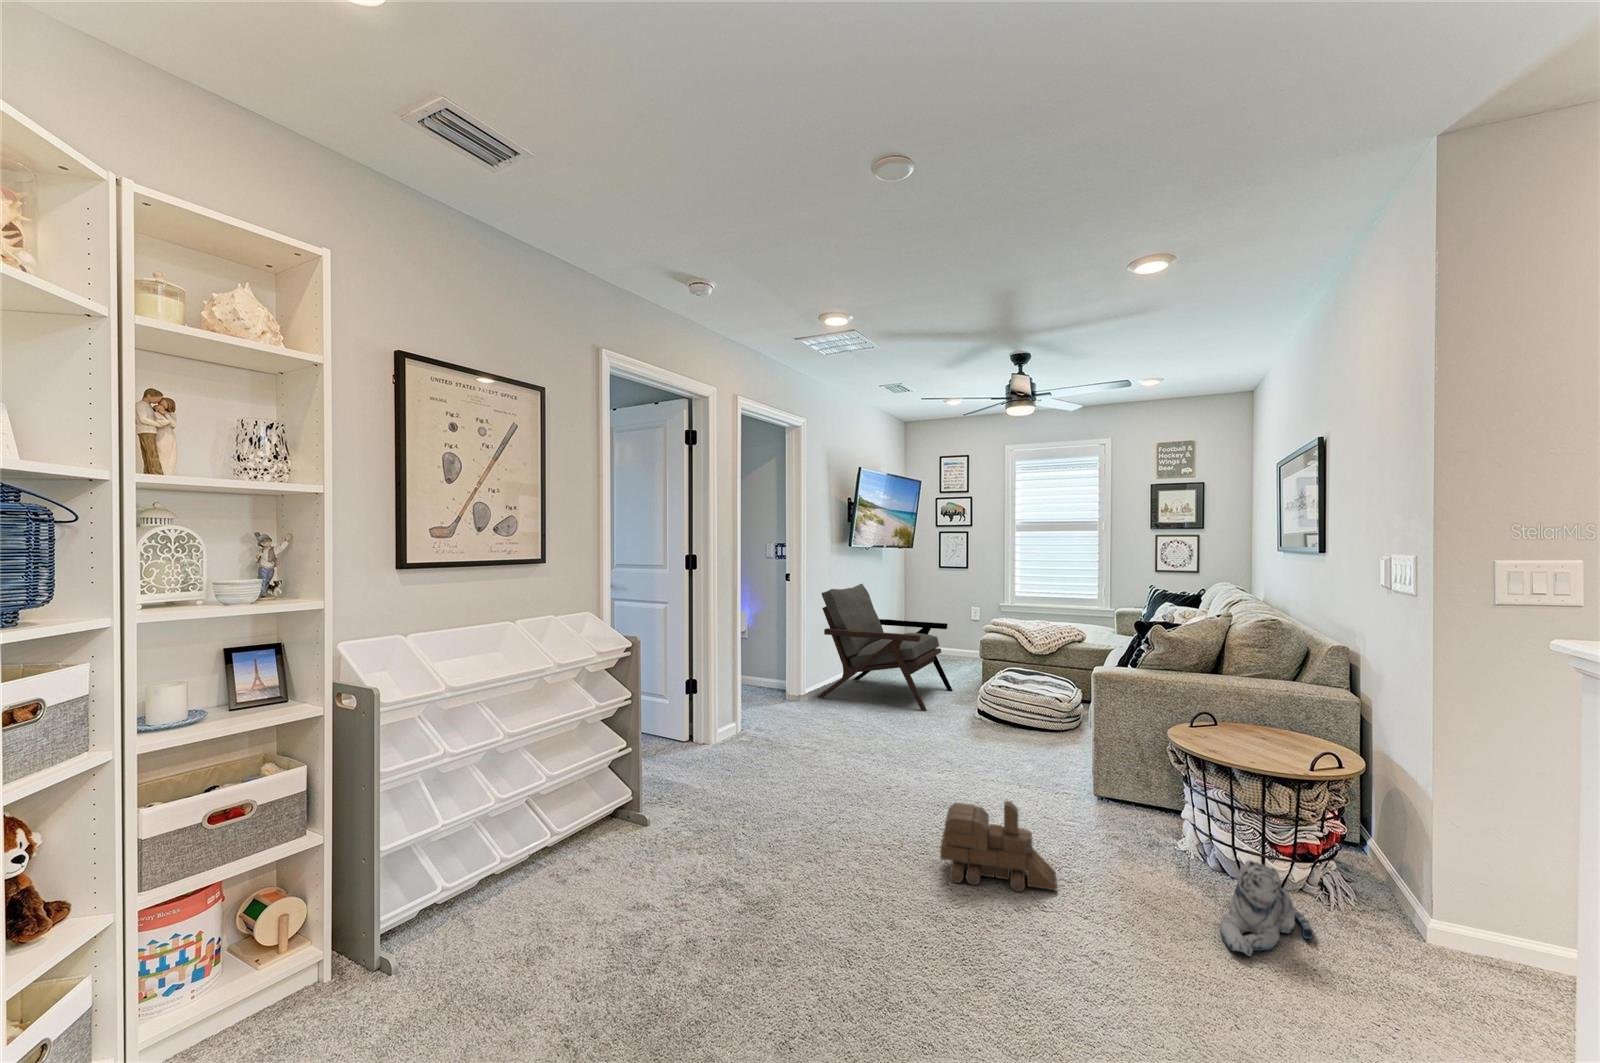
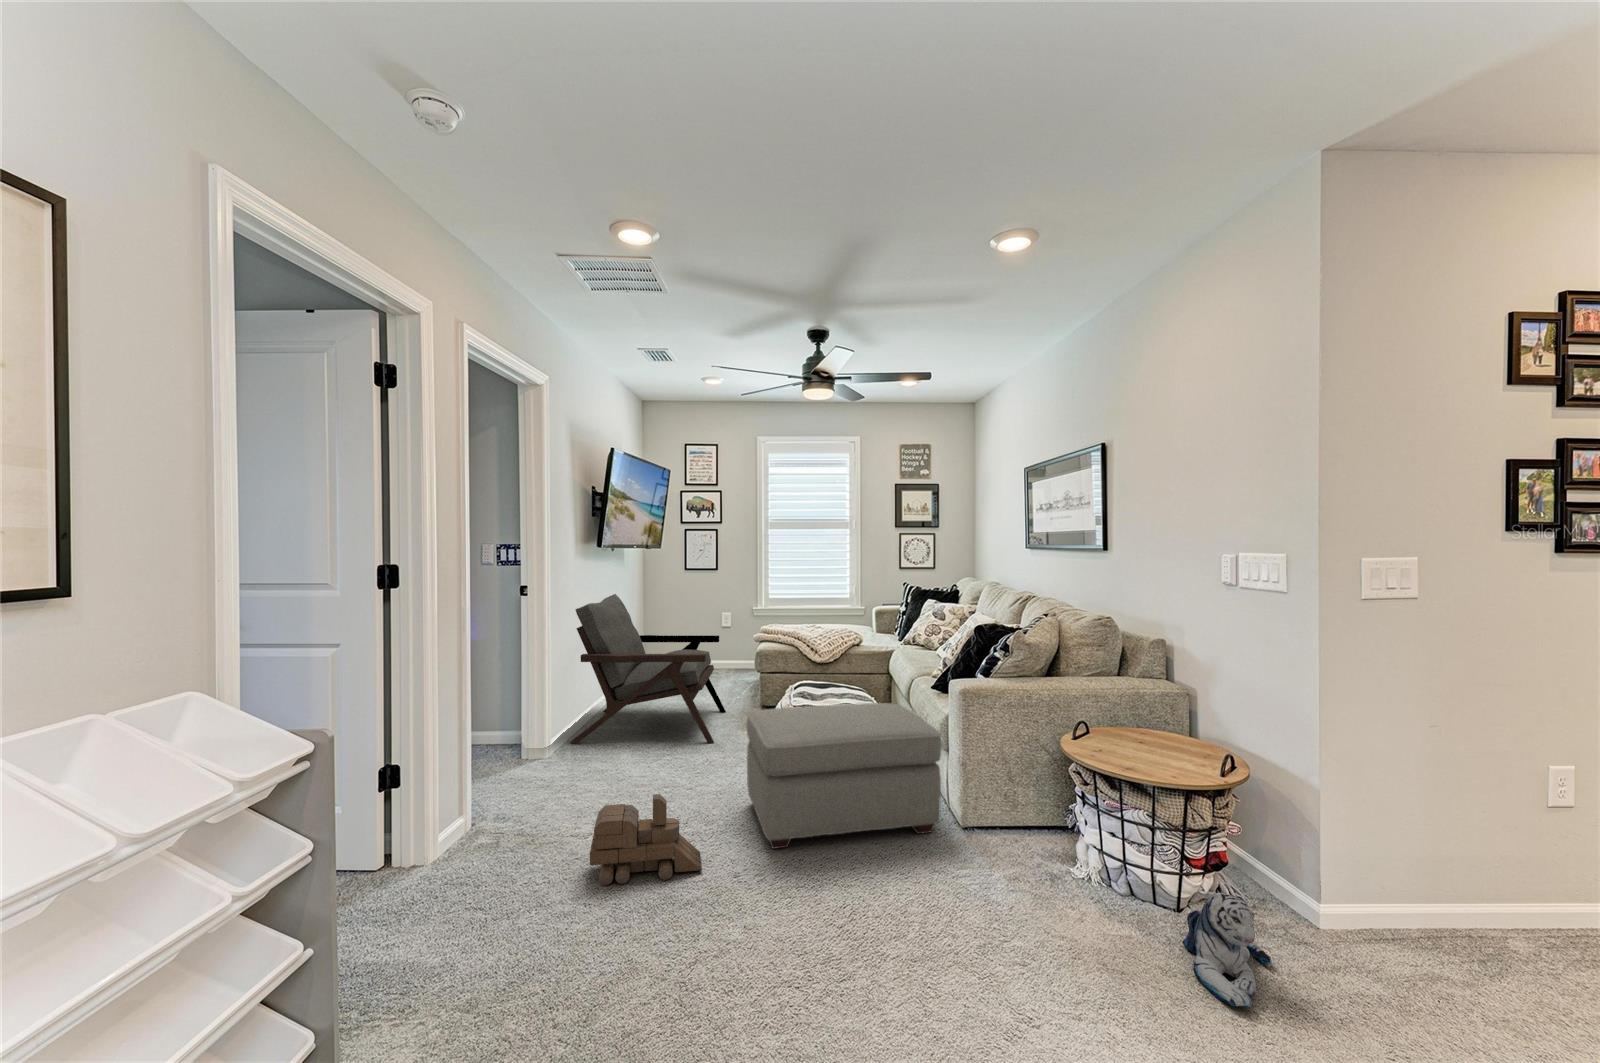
ottoman: none [913,678,1075,797] -> present [747,703,941,849]
toy train: present [940,801,1057,892] -> present [590,794,702,885]

